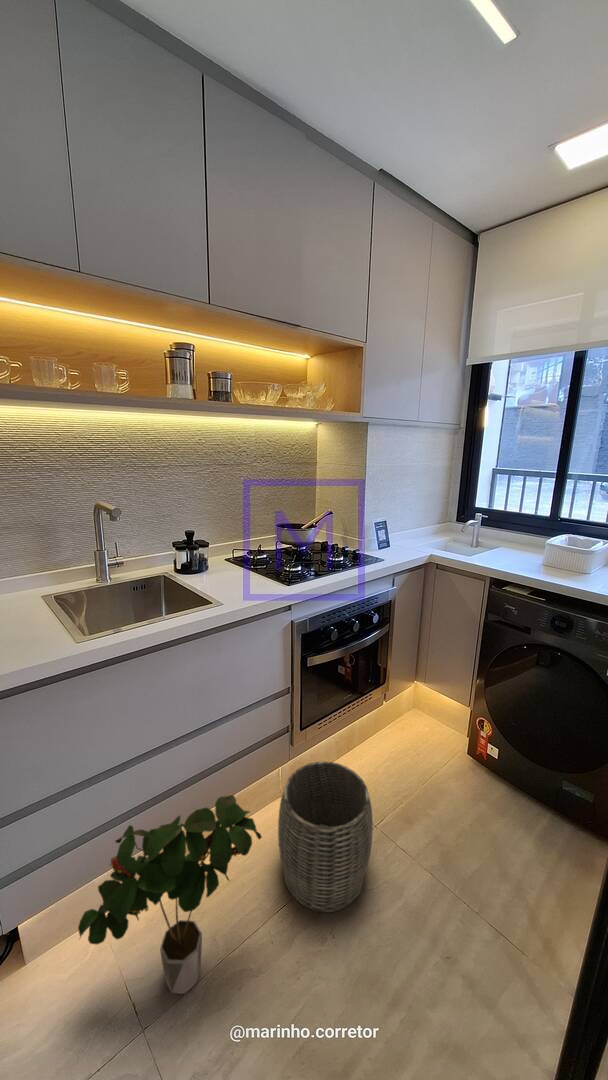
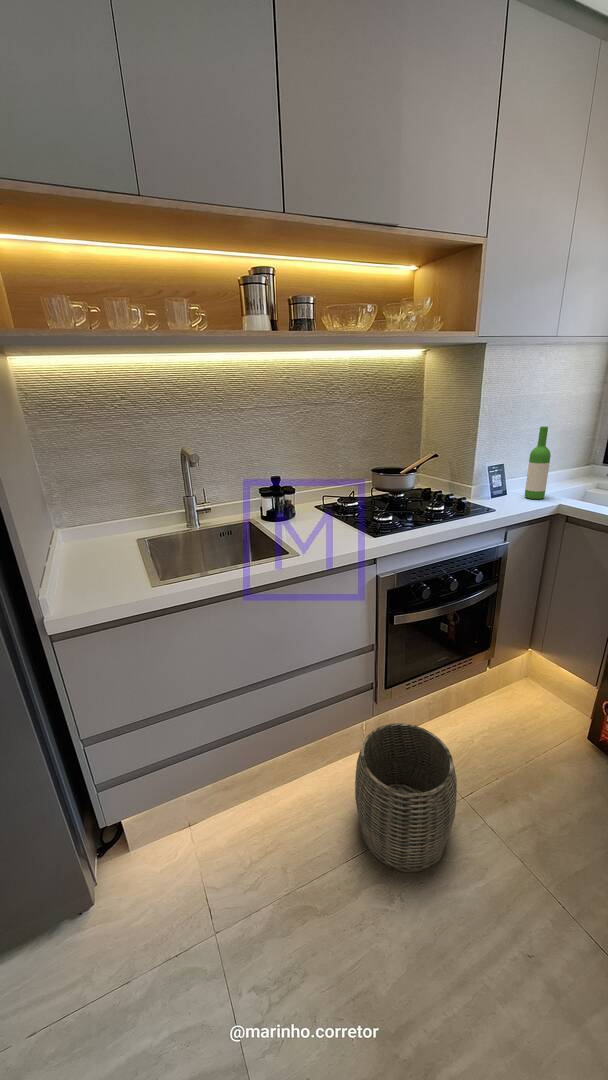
wine bottle: none [404,492,421,551] -> present [525,426,551,499]
potted plant: present [78,795,262,994] -> none [165,744,331,910]

